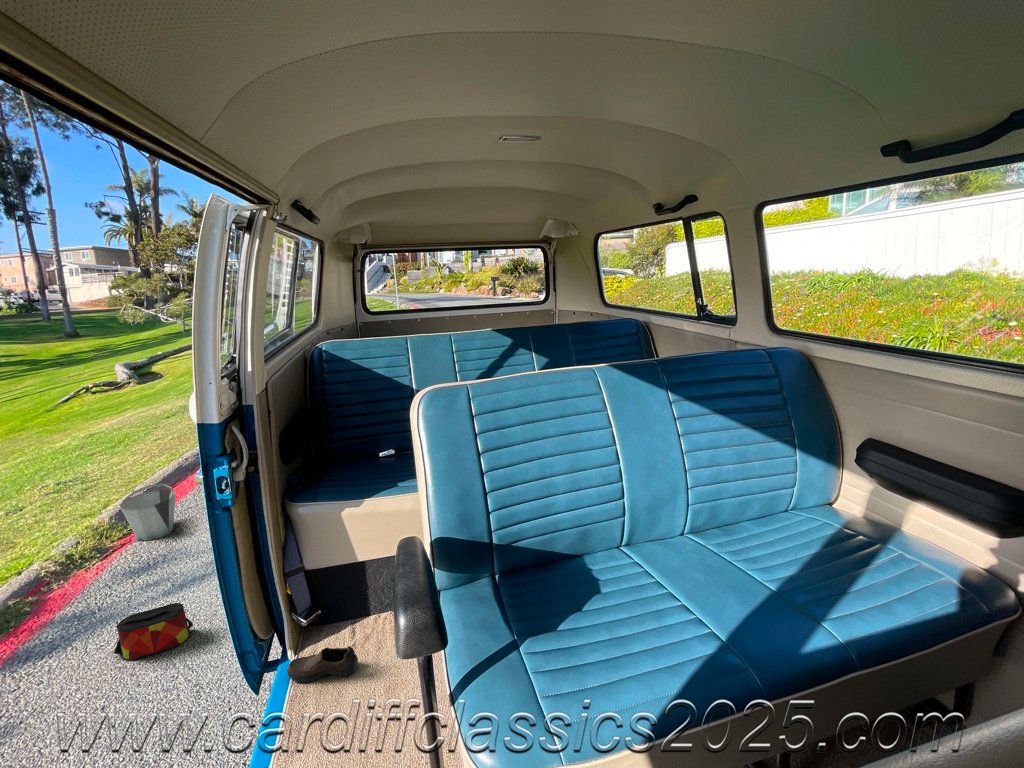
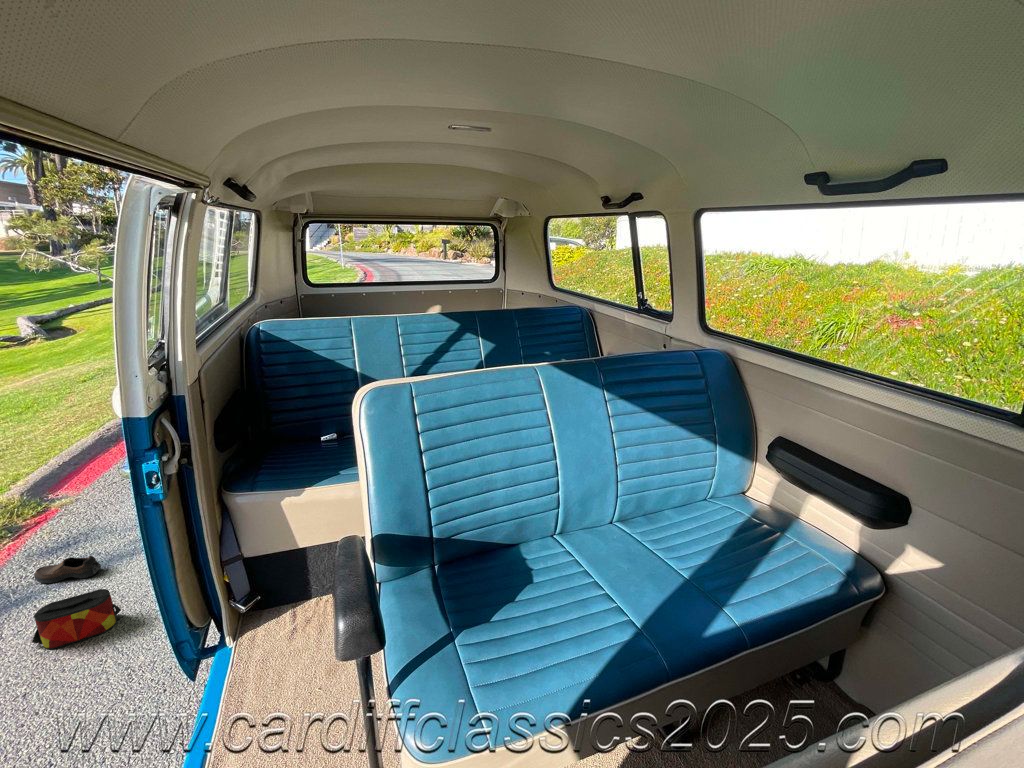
bucket: present [120,484,176,541] -> none [32,459,97,519]
shoe: present [287,646,358,682] -> present [34,556,101,583]

